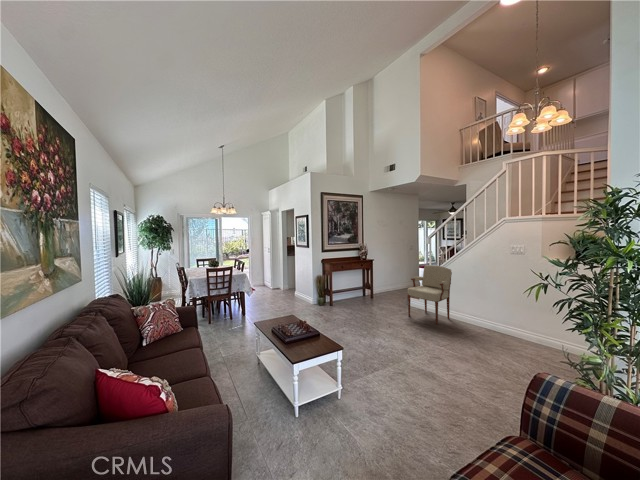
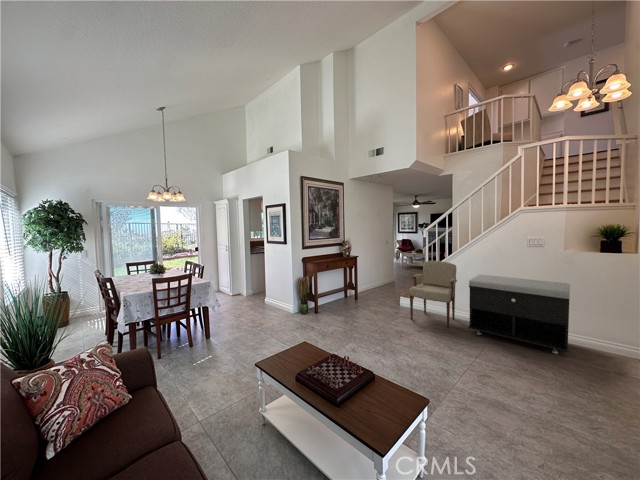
storage bench: none [450,278,545,351] -> present [469,274,570,354]

